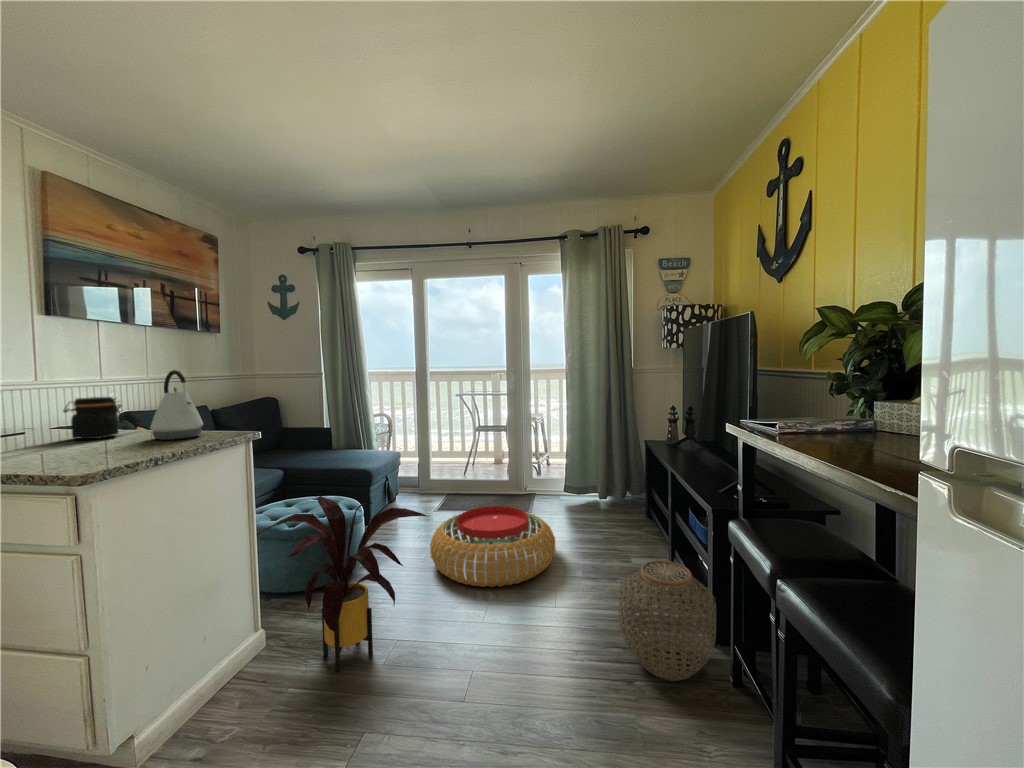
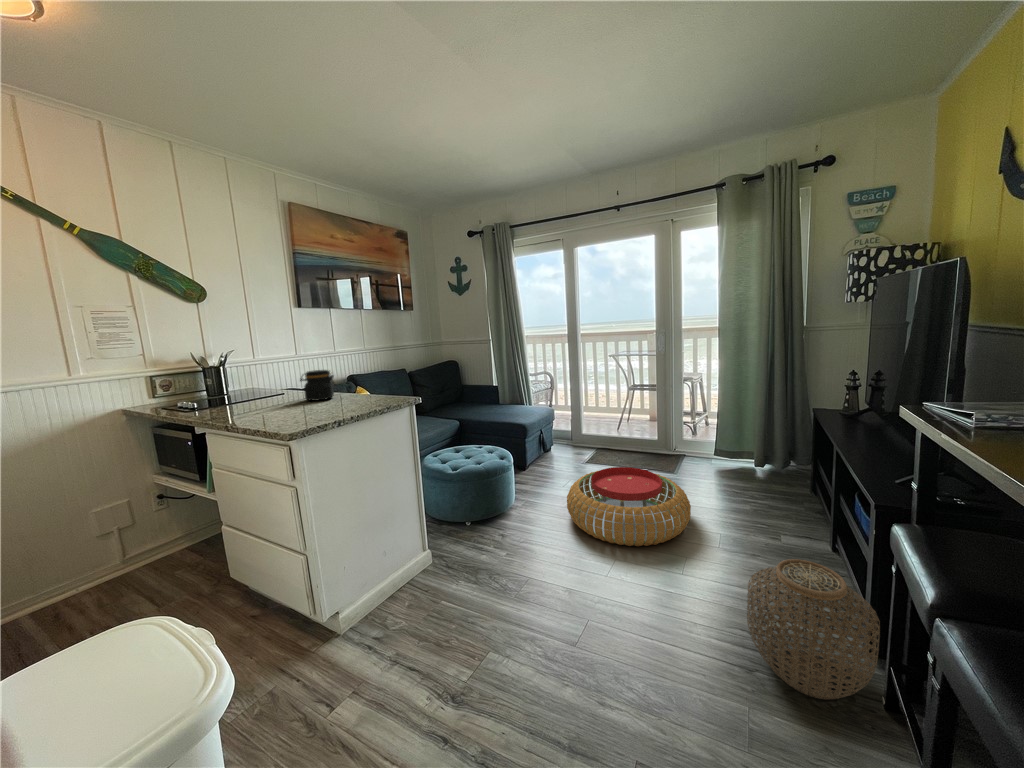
kettle: present [150,370,203,440] -> none [347,350,381,404]
house plant: present [257,496,426,672] -> none [419,451,553,597]

